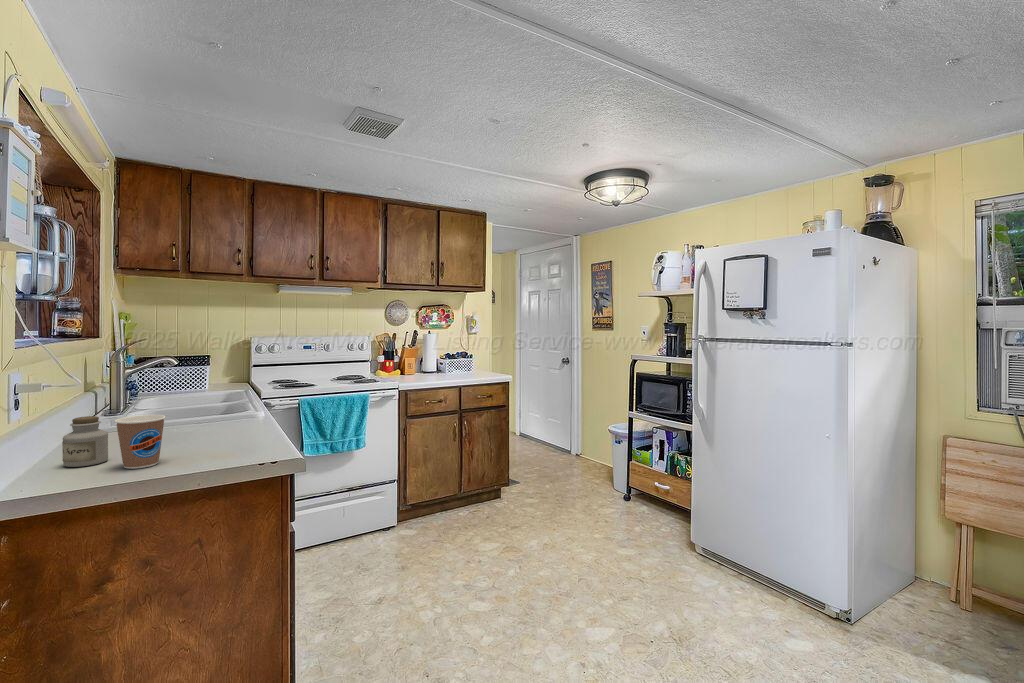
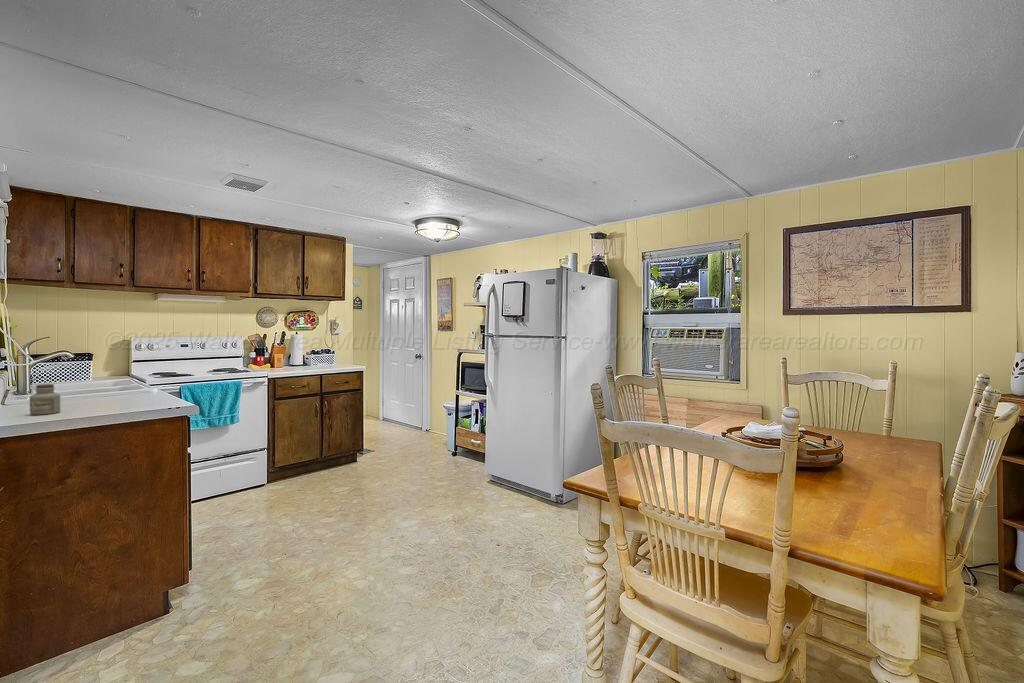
coffee cup: present [115,415,166,469] -> none [71,382,104,413]

